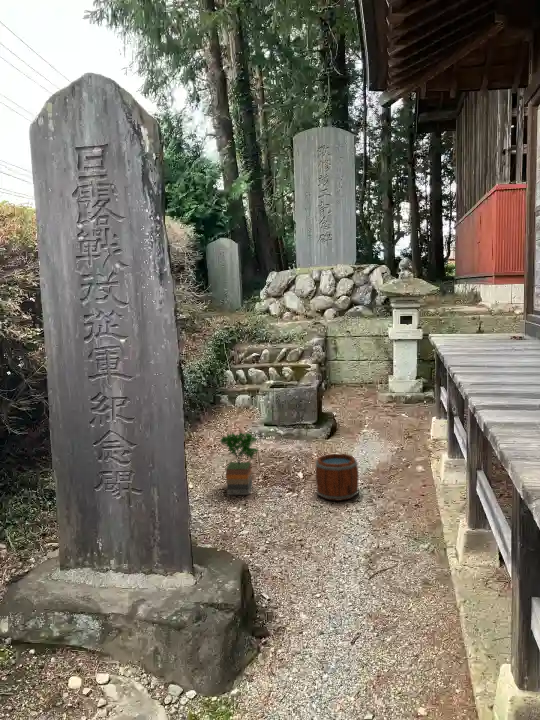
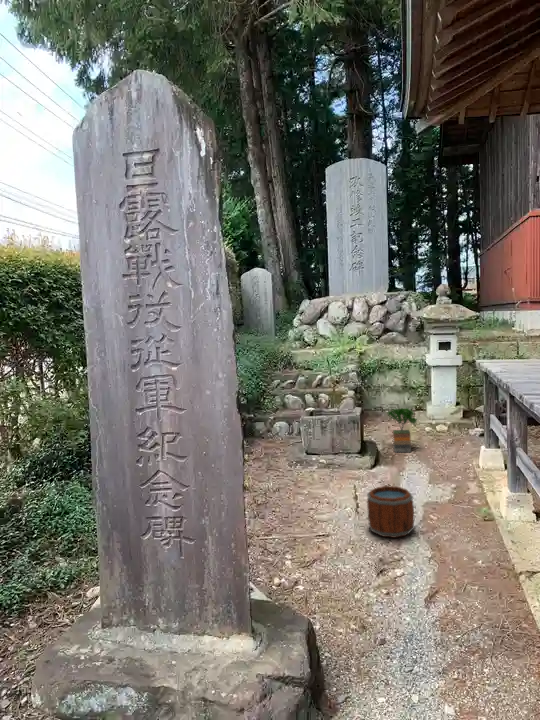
potted tree: present [220,433,258,495] -> present [388,408,417,452]

